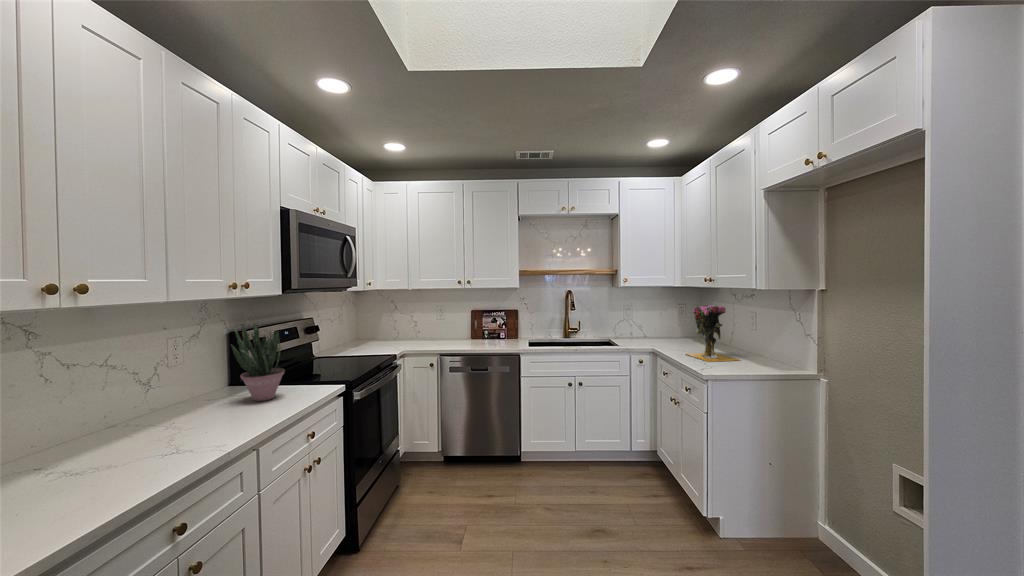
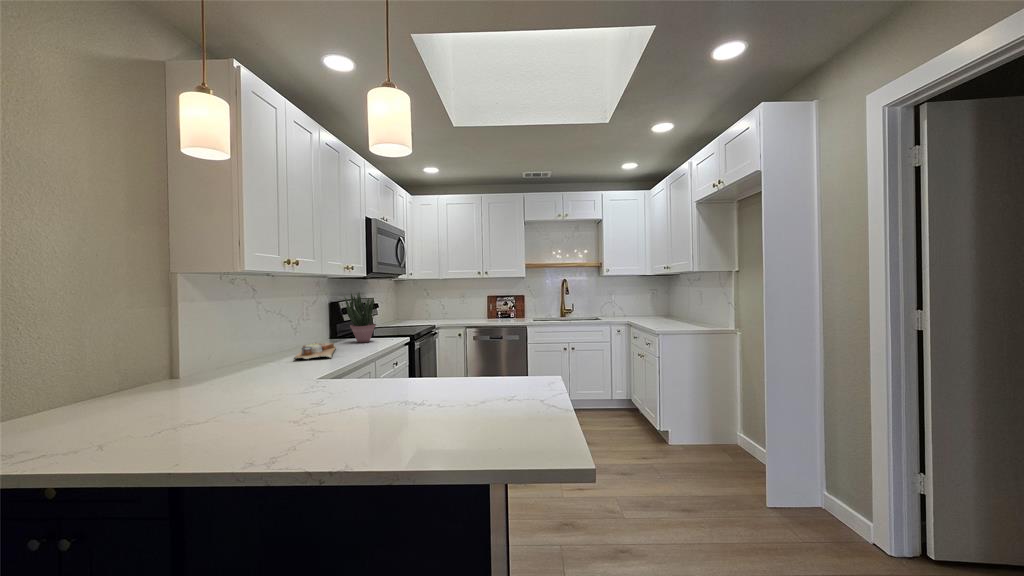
vase: present [687,305,739,362] -> none [650,286,688,326]
cutting board: none [63,414,199,474] -> present [294,343,336,359]

